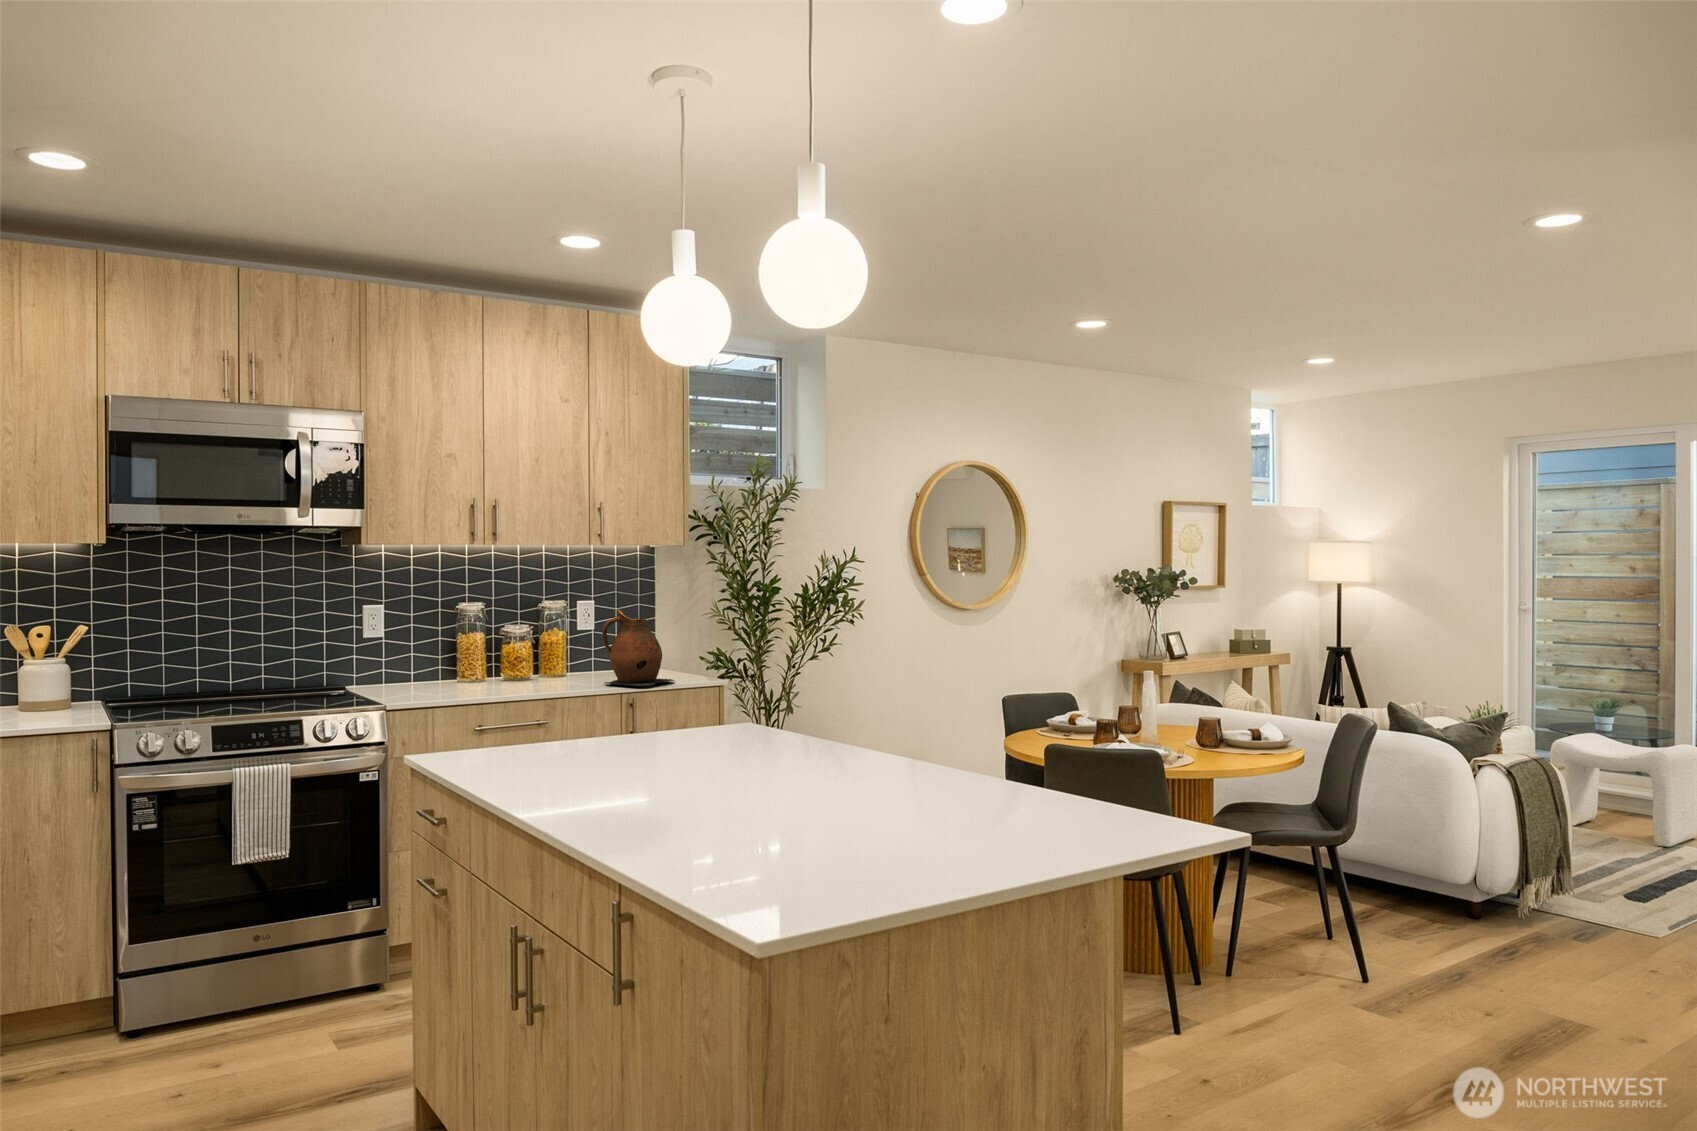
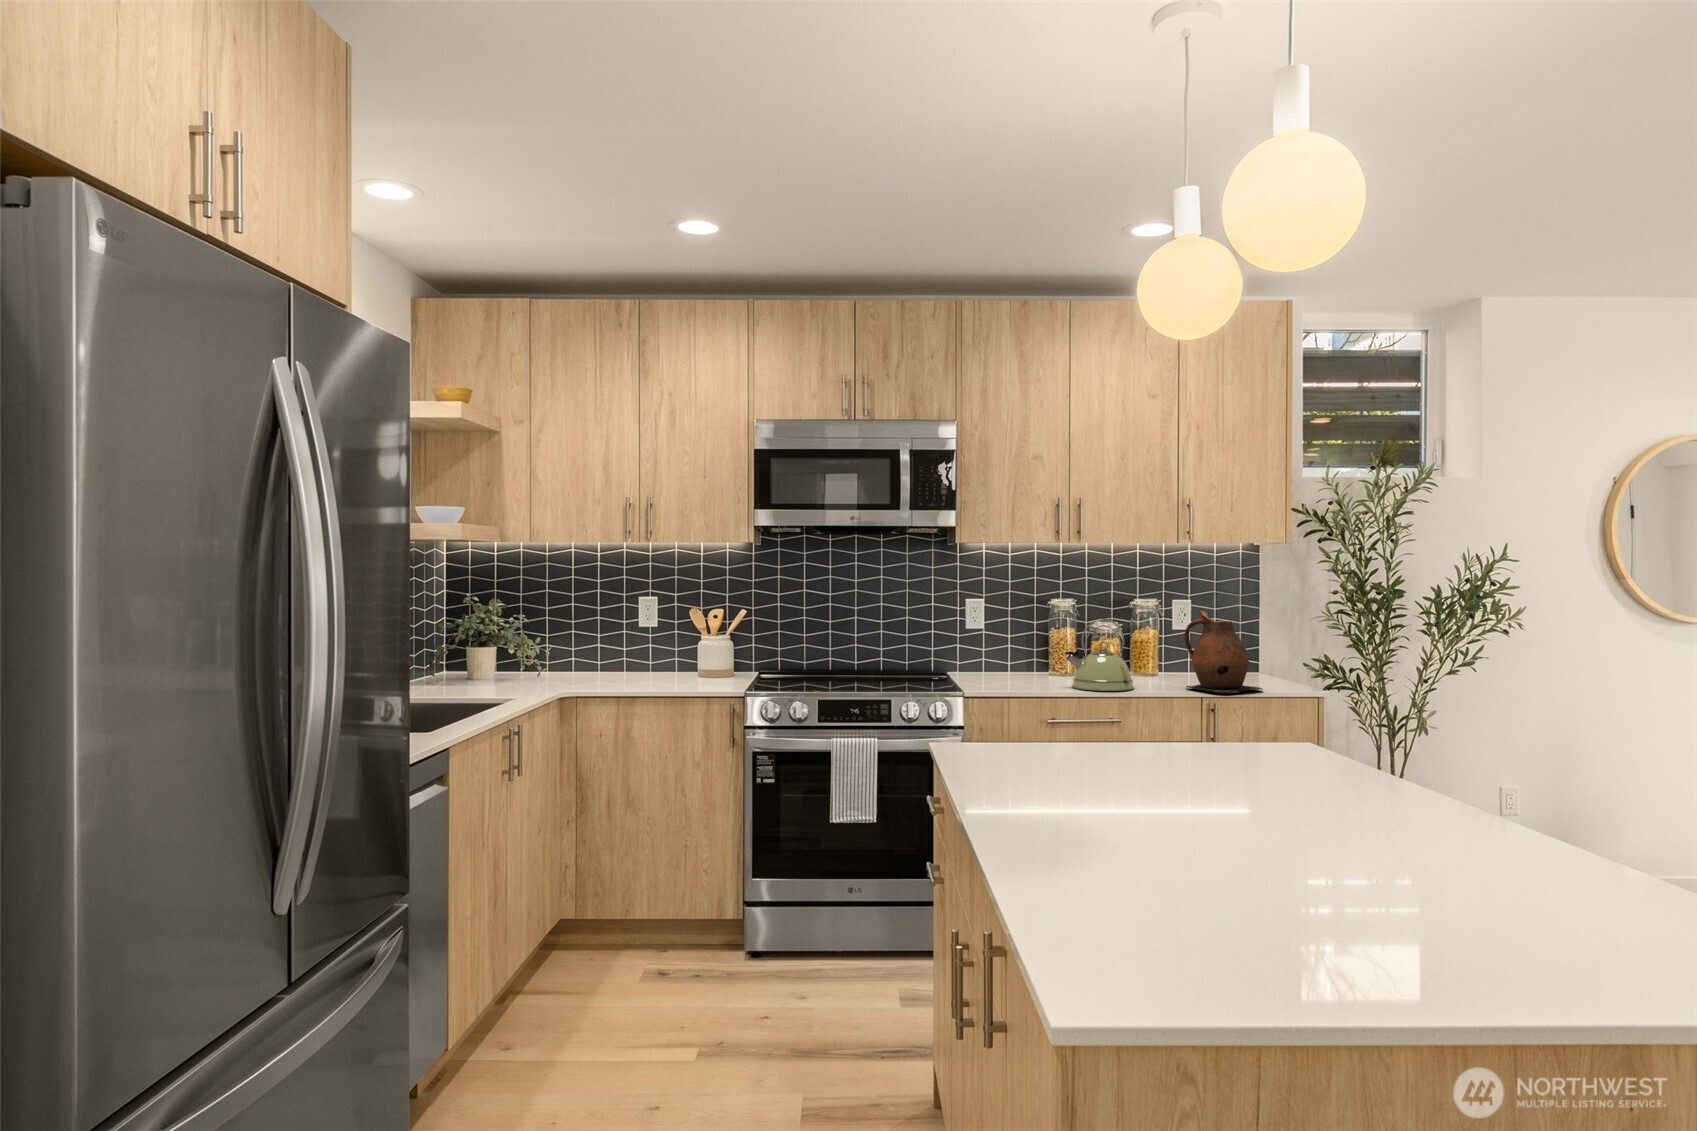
kettle: none [486,621,556,693] -> present [1065,619,1134,691]

